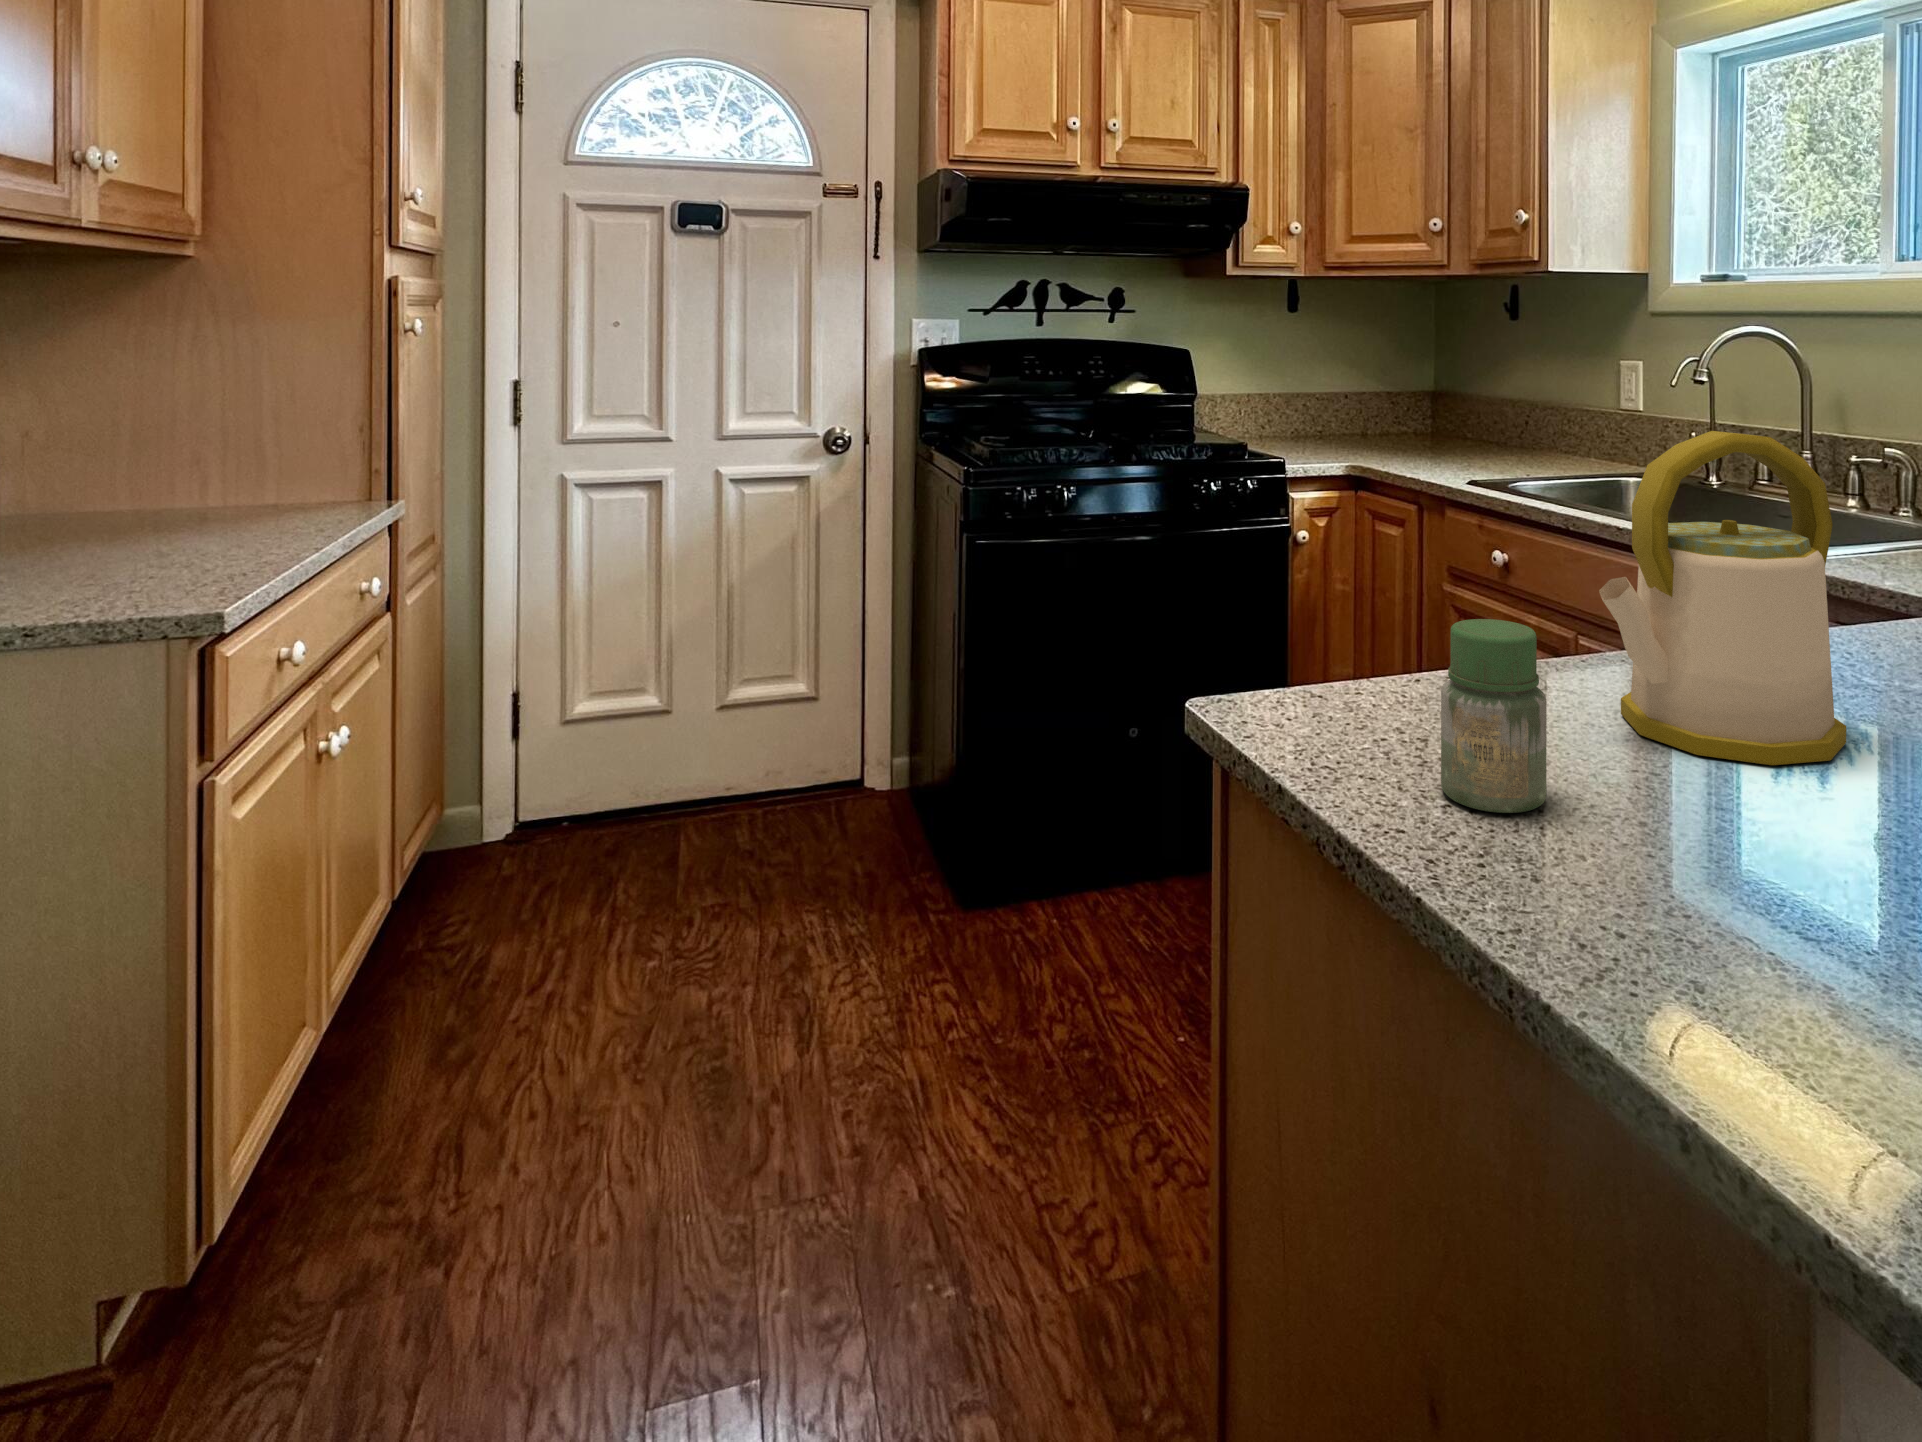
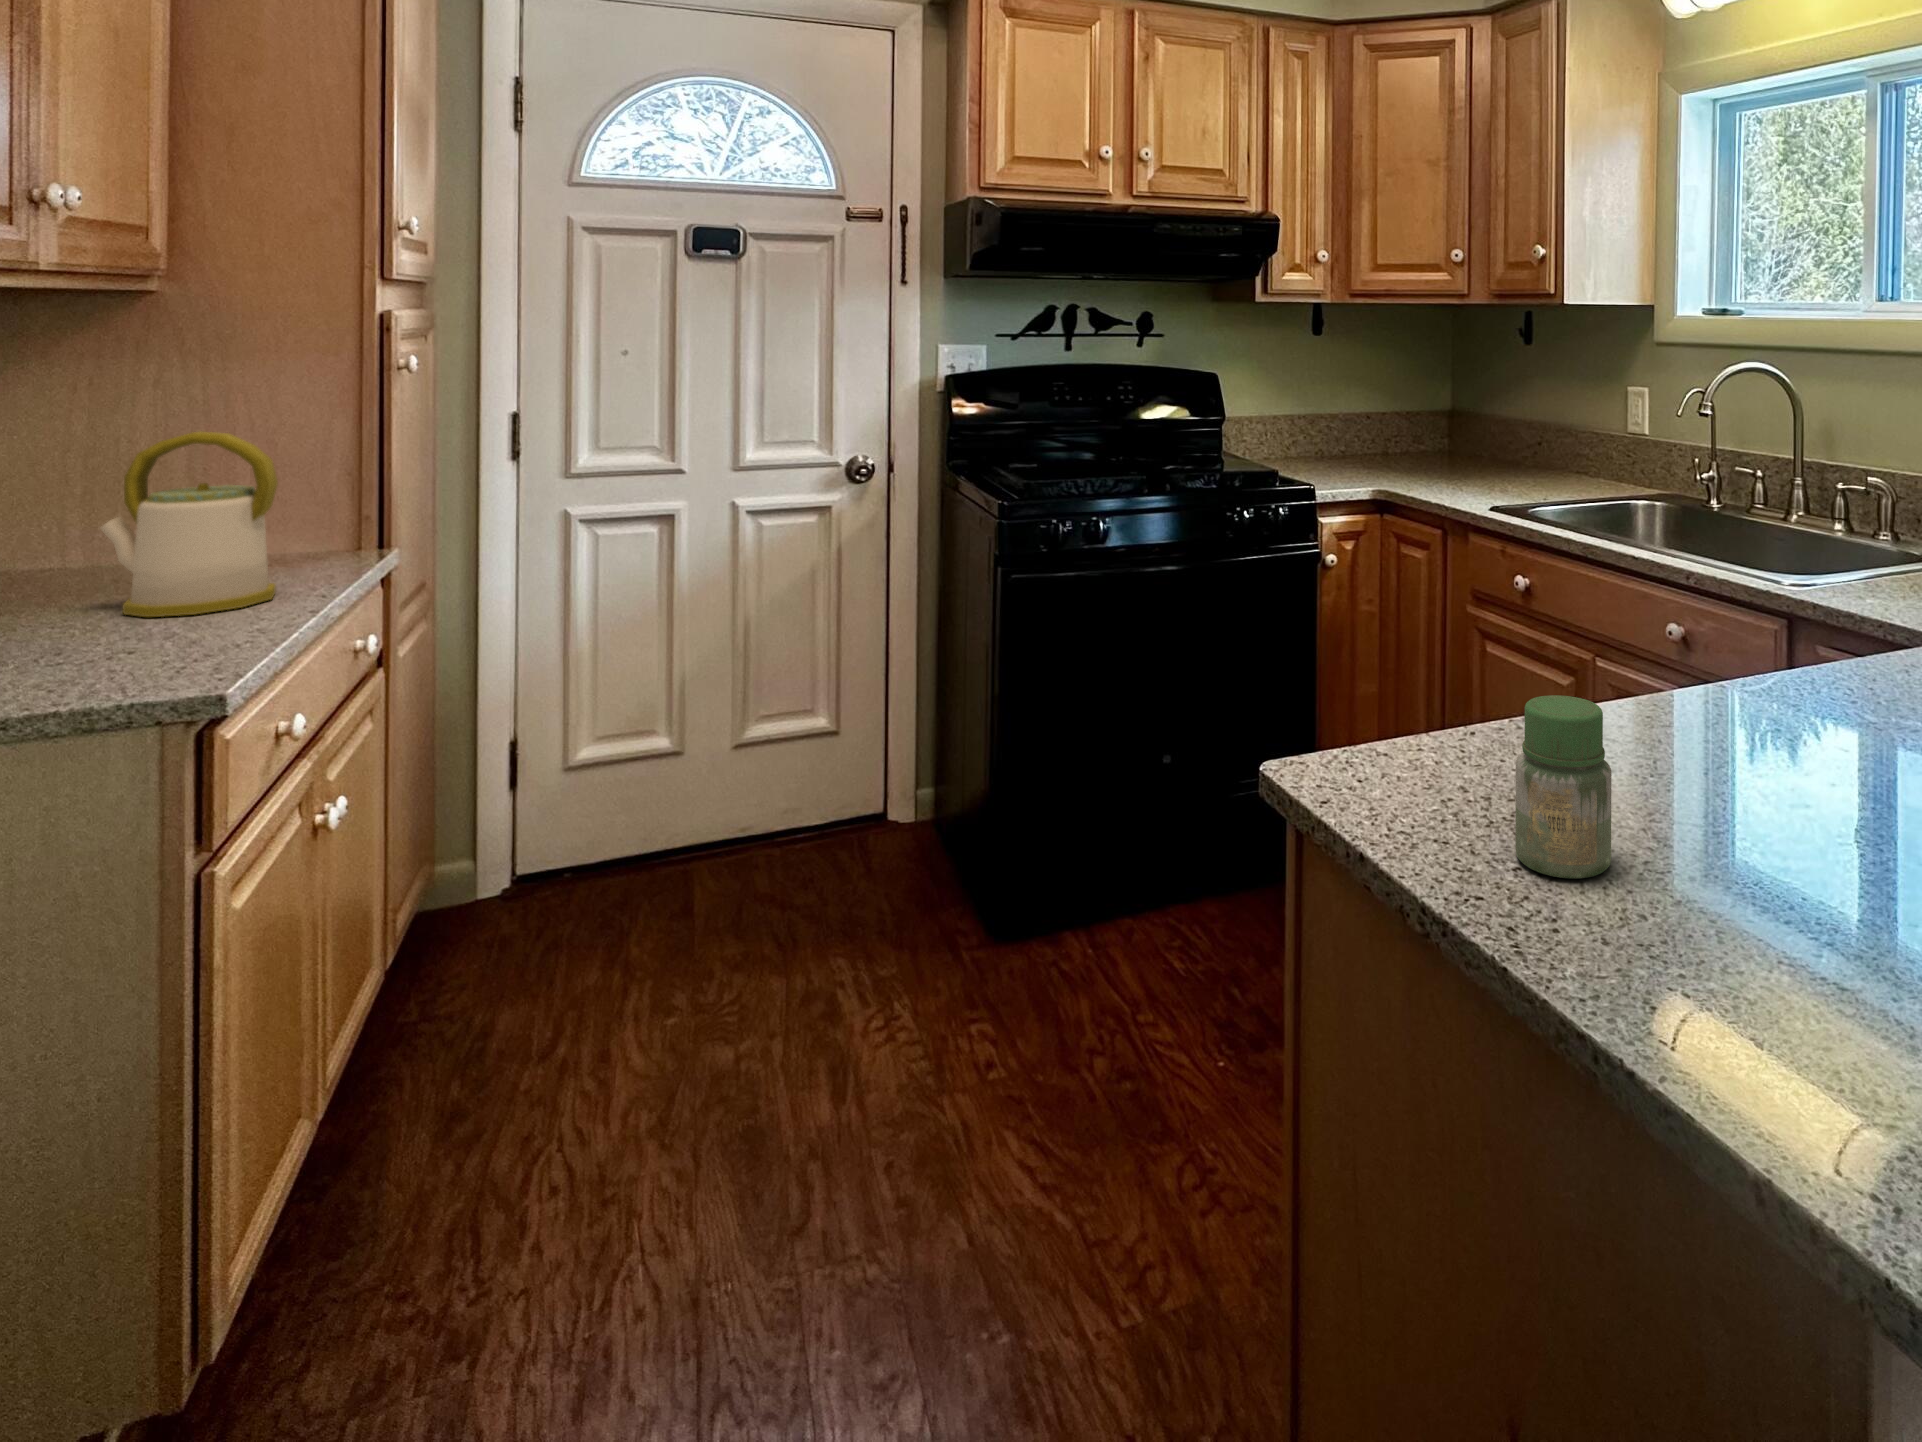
kettle: present [1599,431,1846,765] -> present [101,432,278,617]

